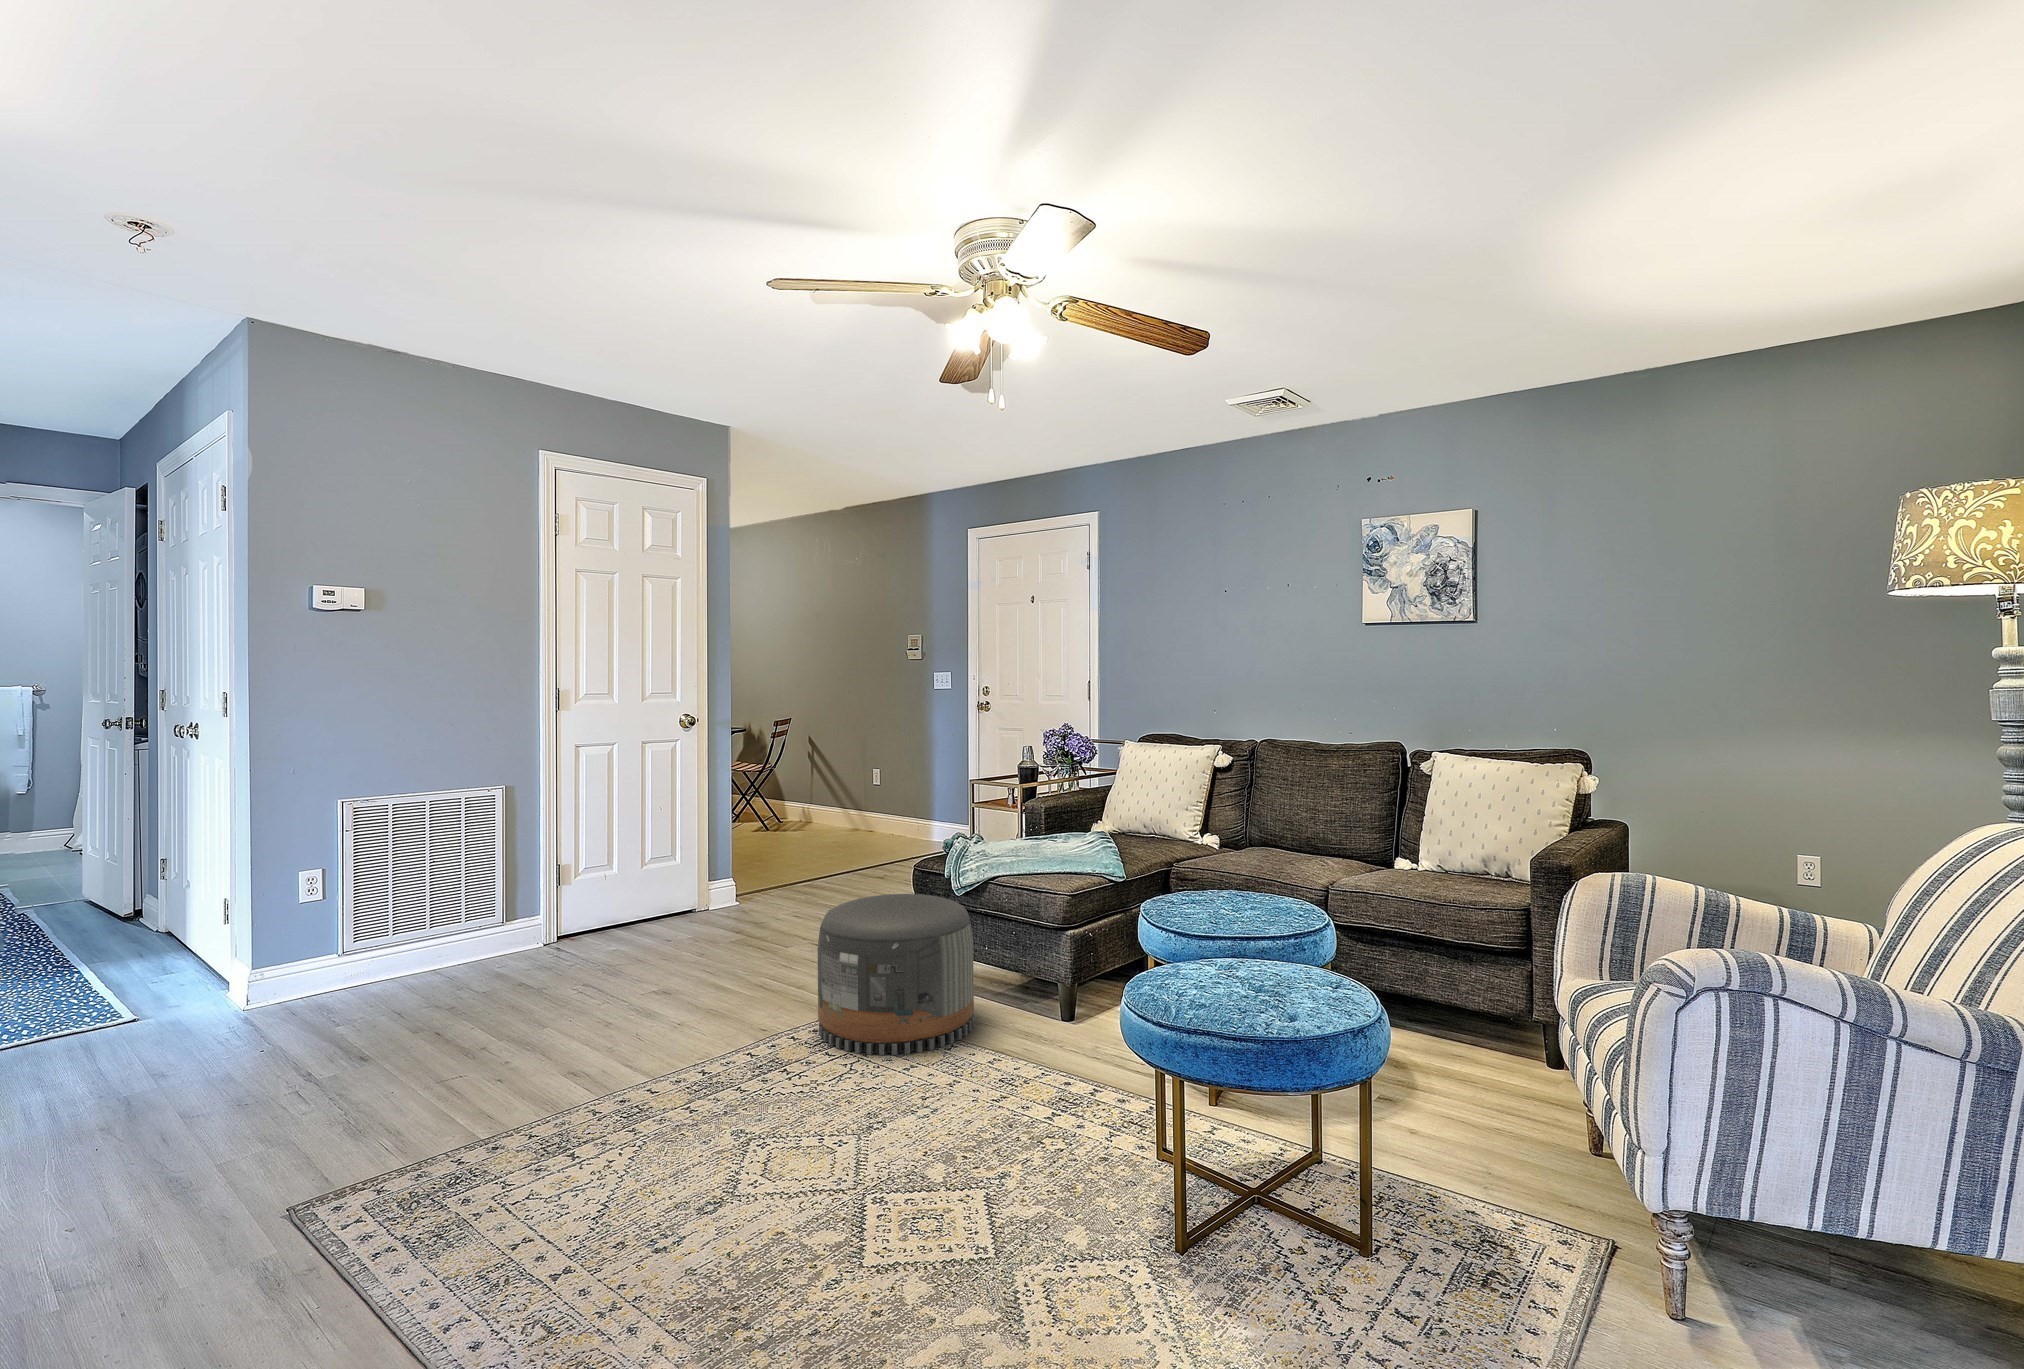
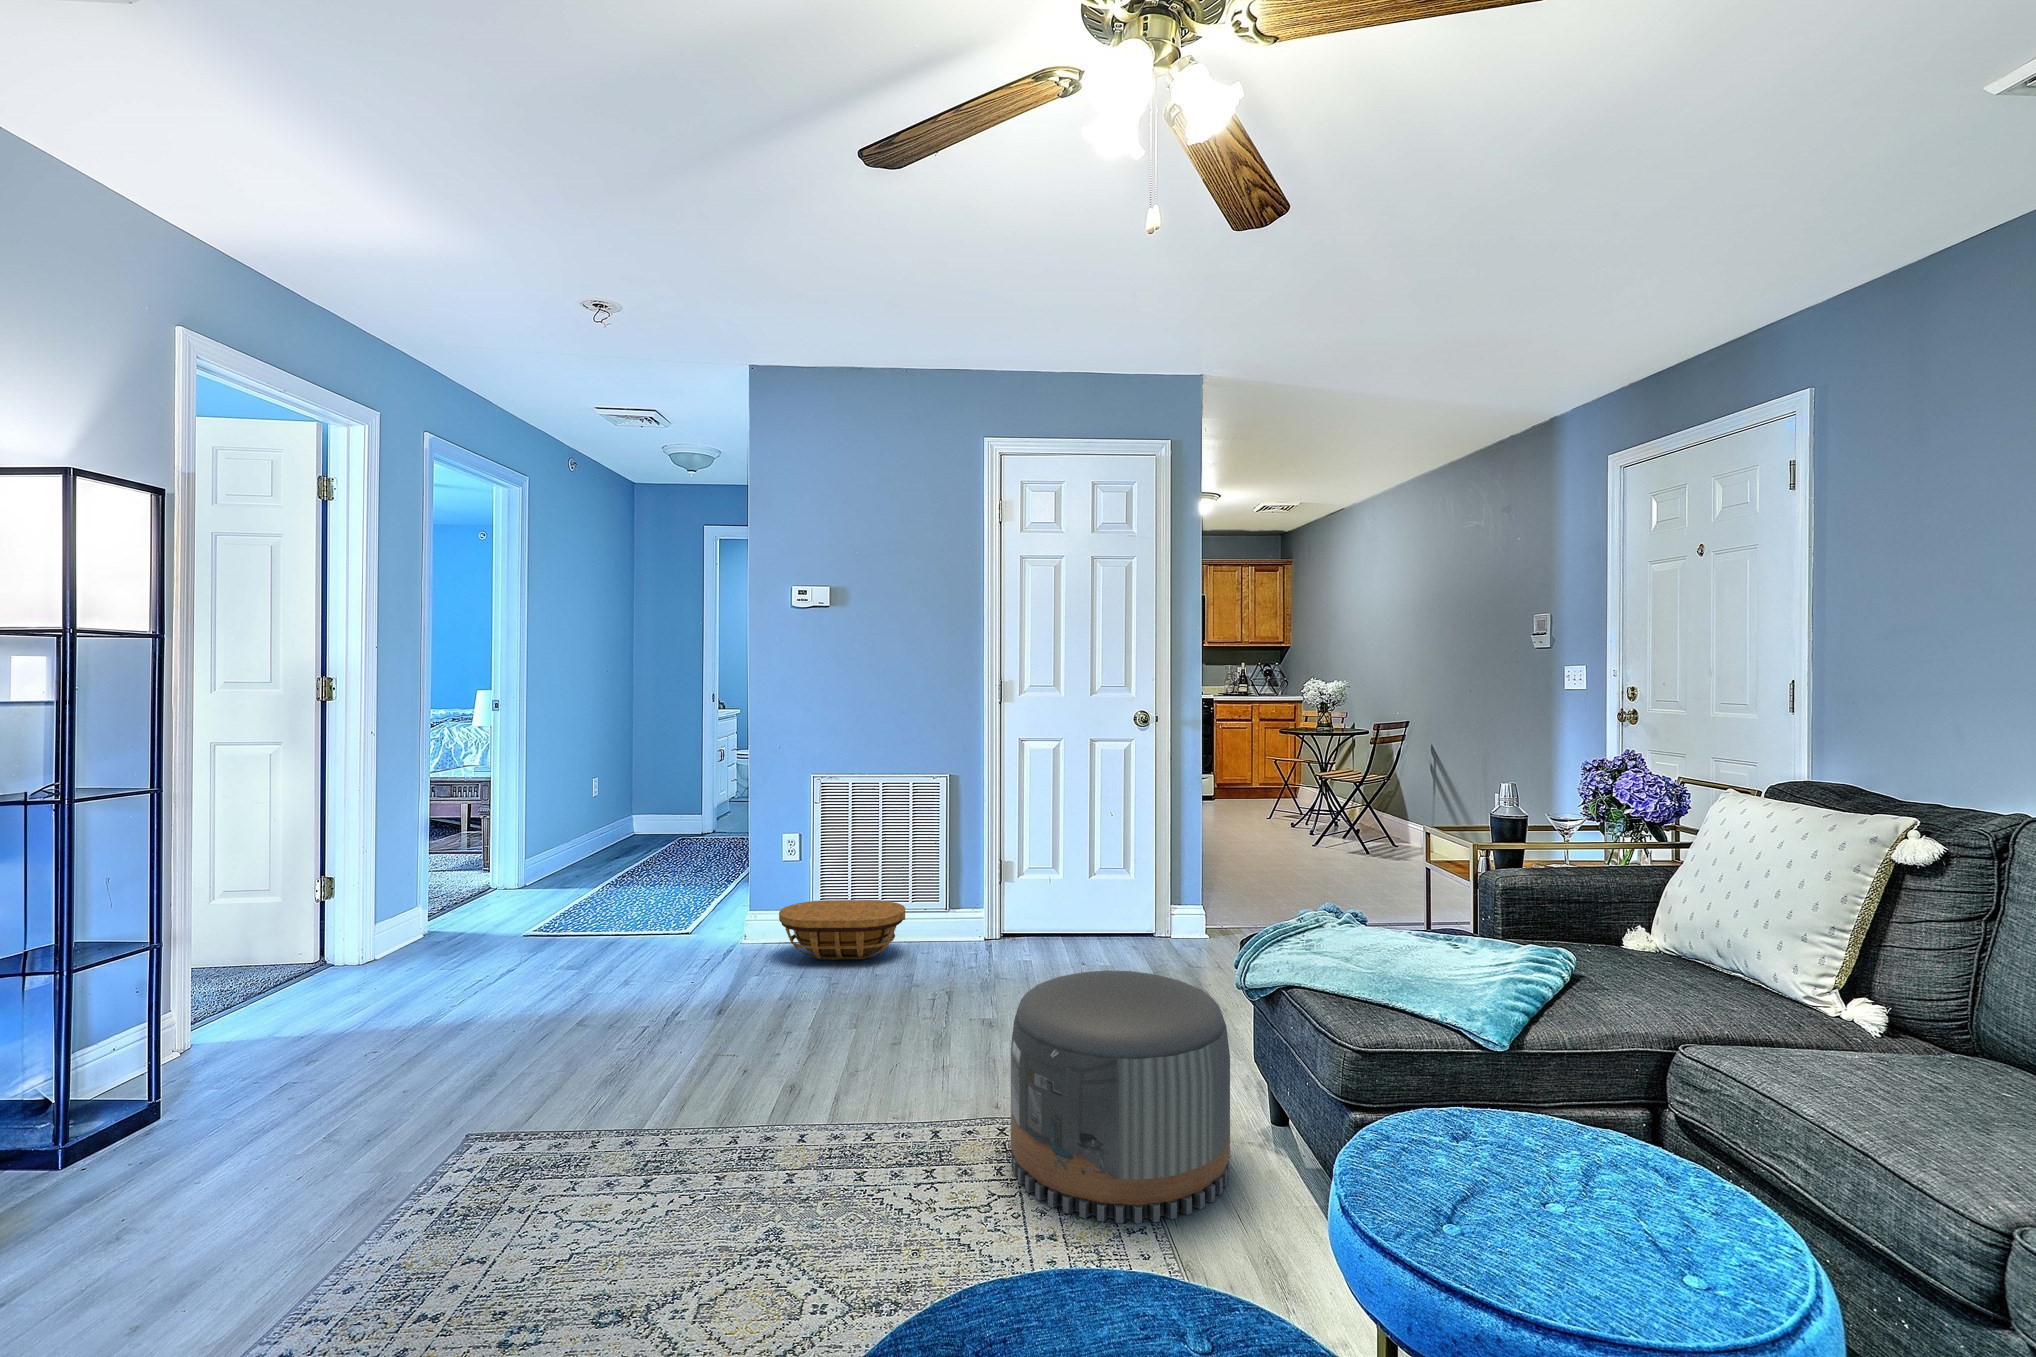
basket: none [332,924,490,999] -> present [779,900,905,959]

